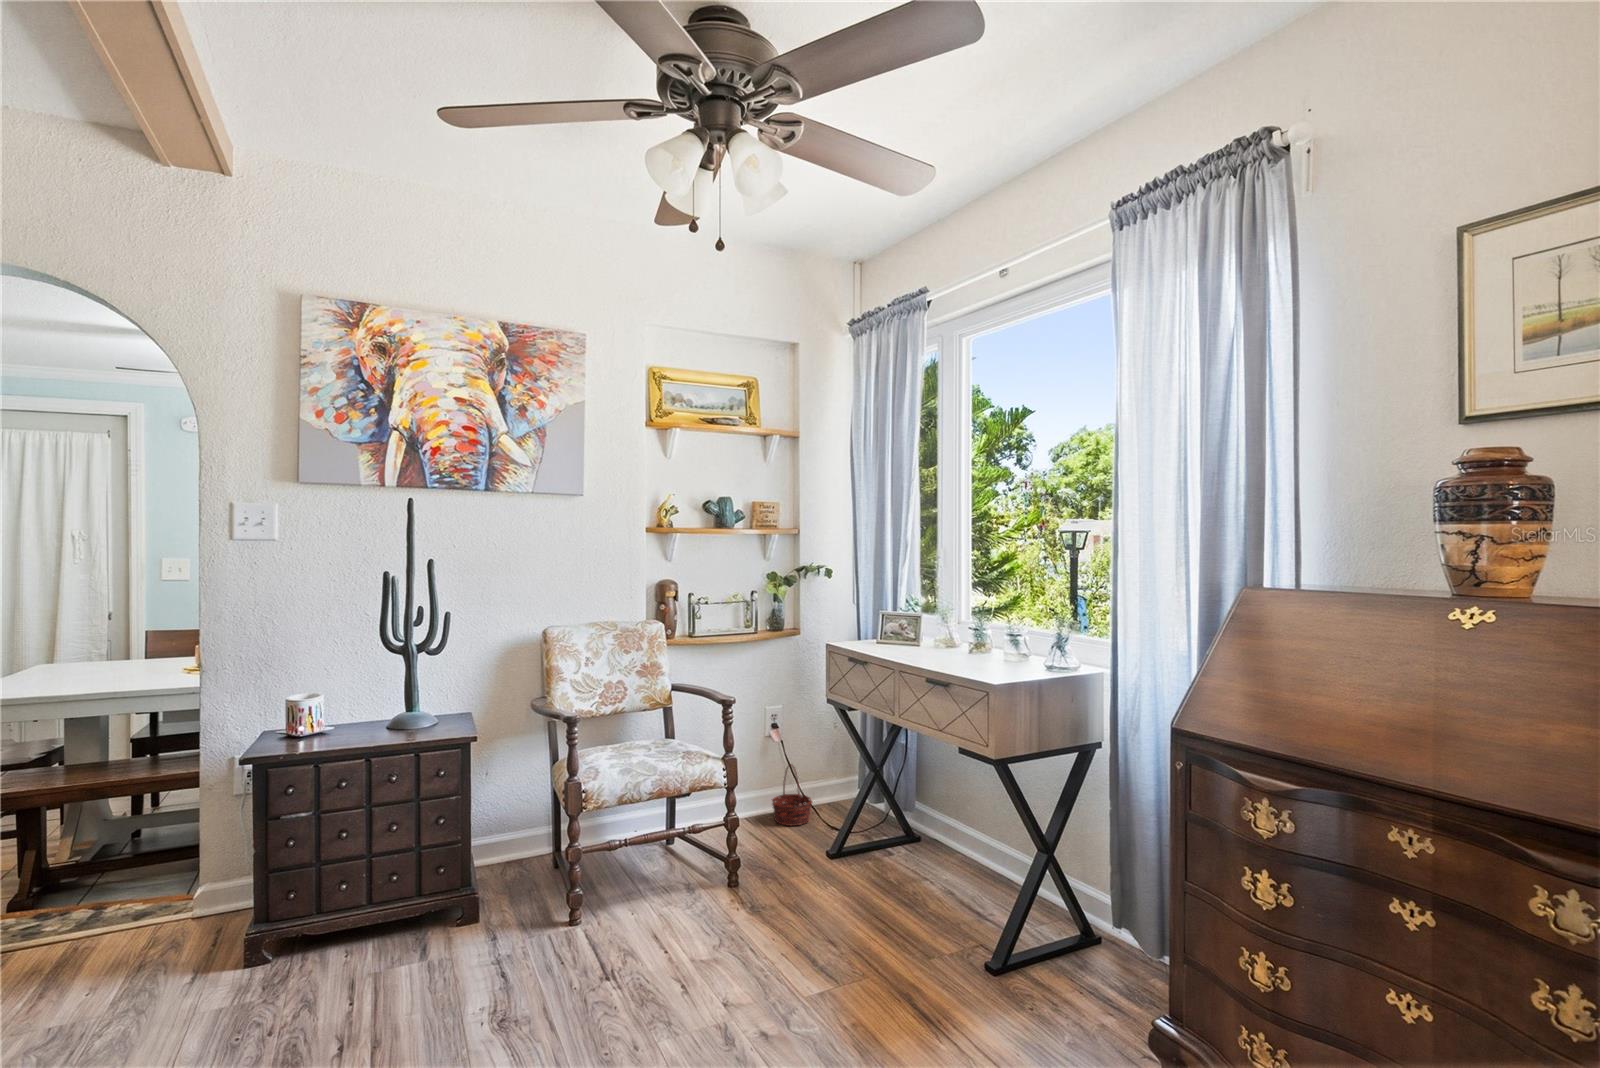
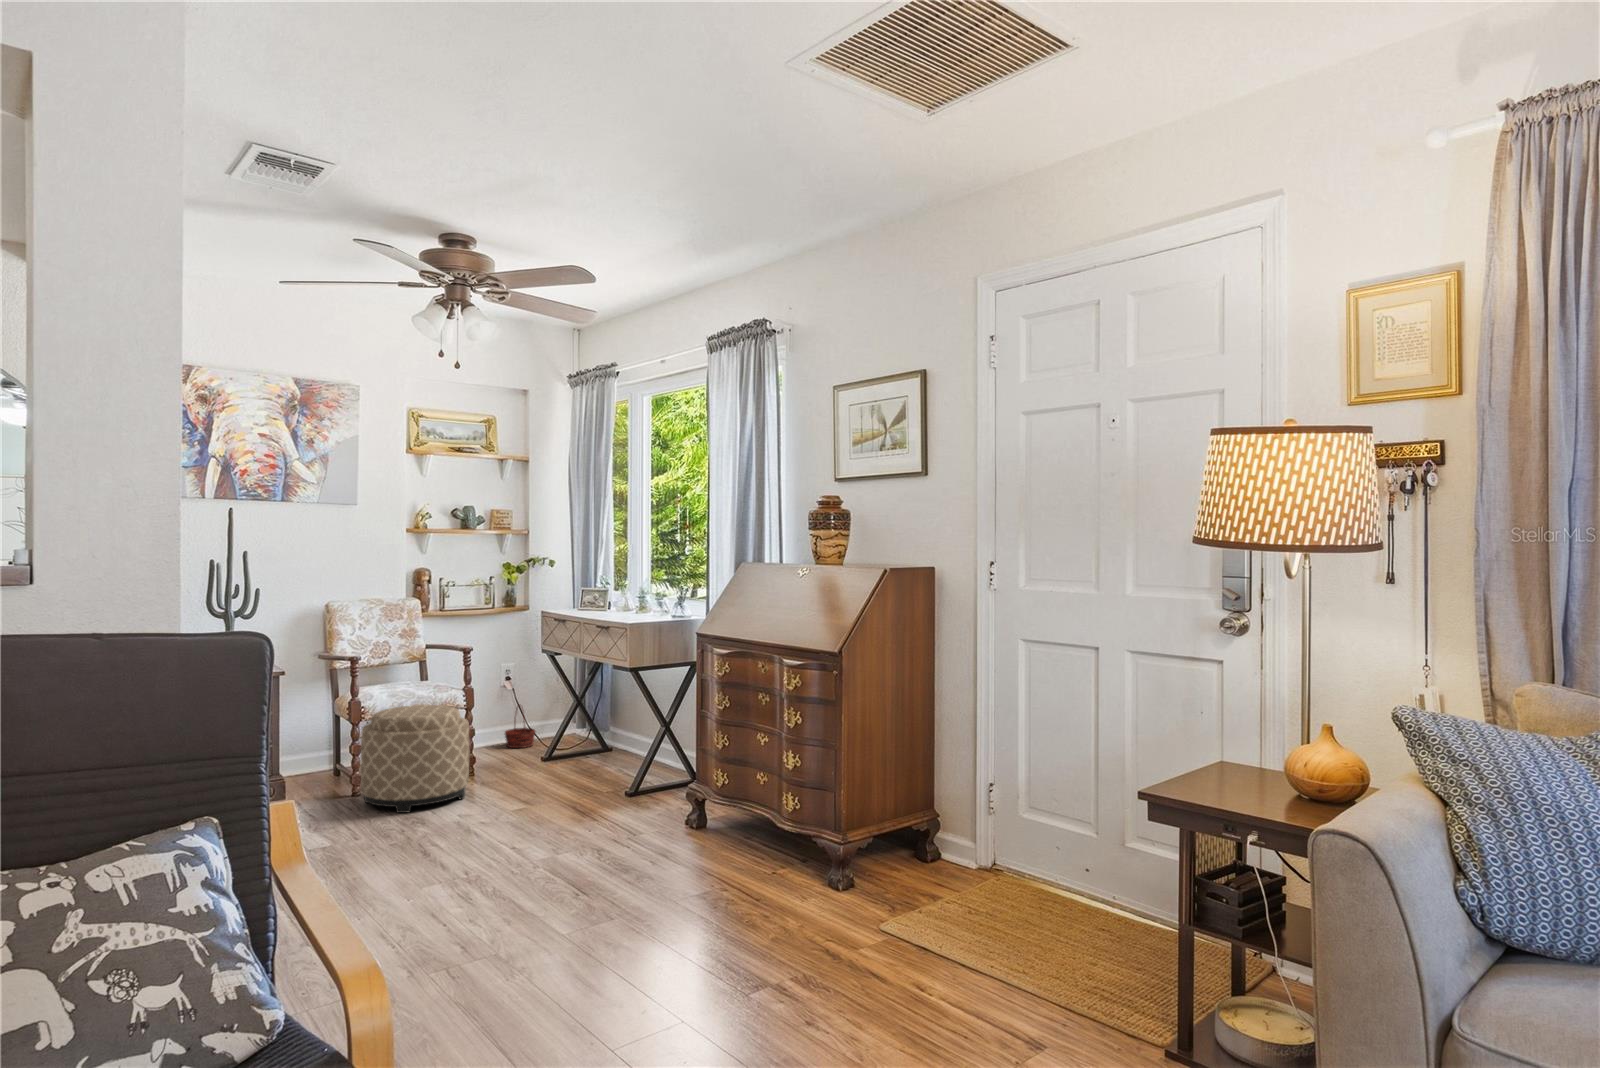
ottoman: none [577,796,738,996] -> present [361,705,469,813]

